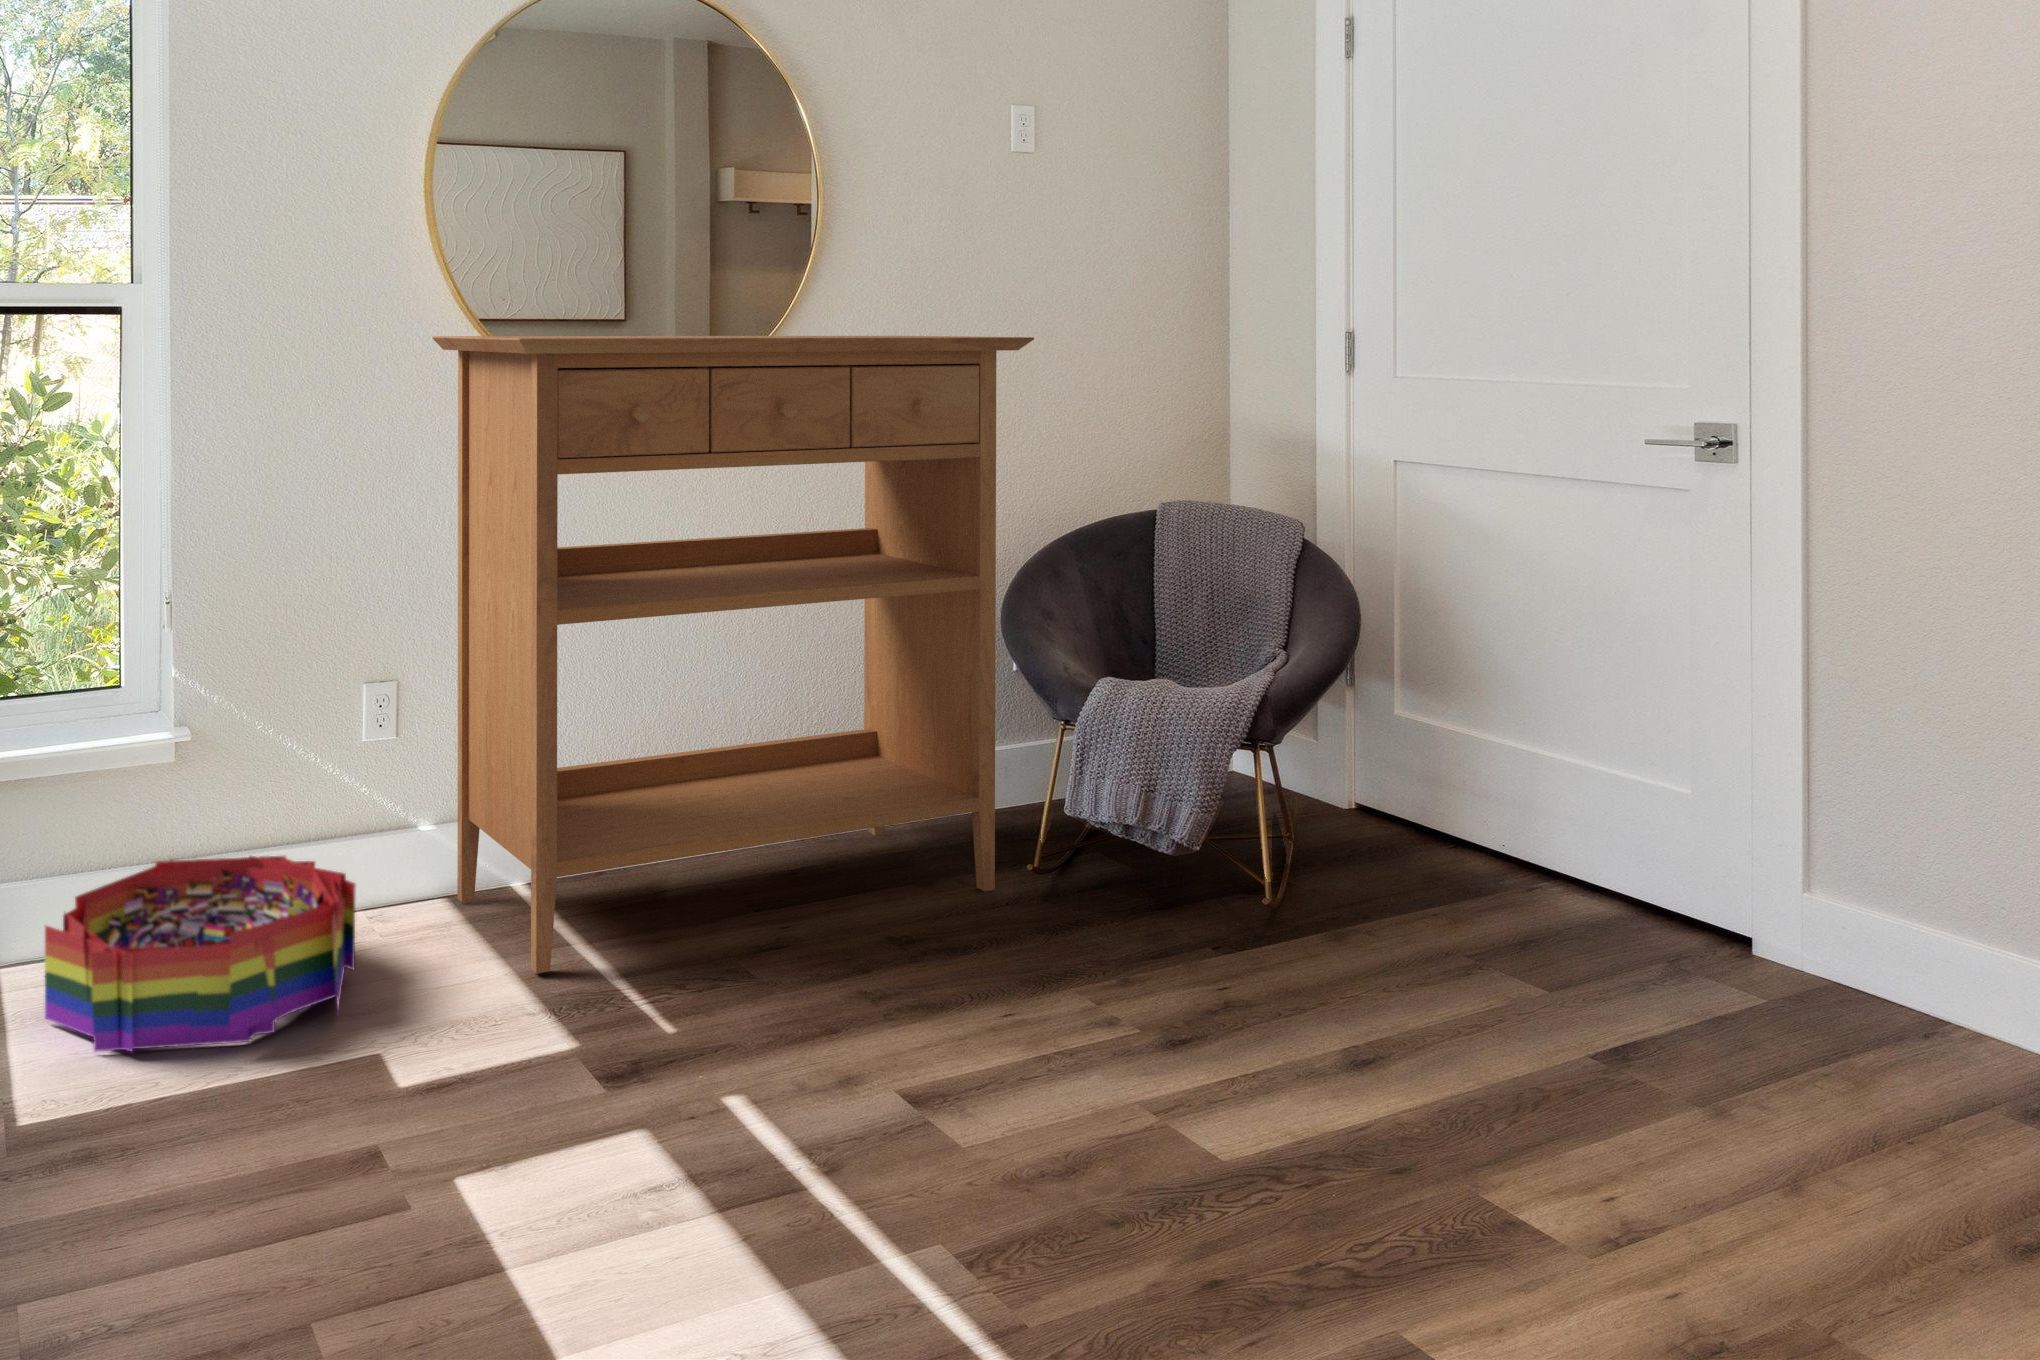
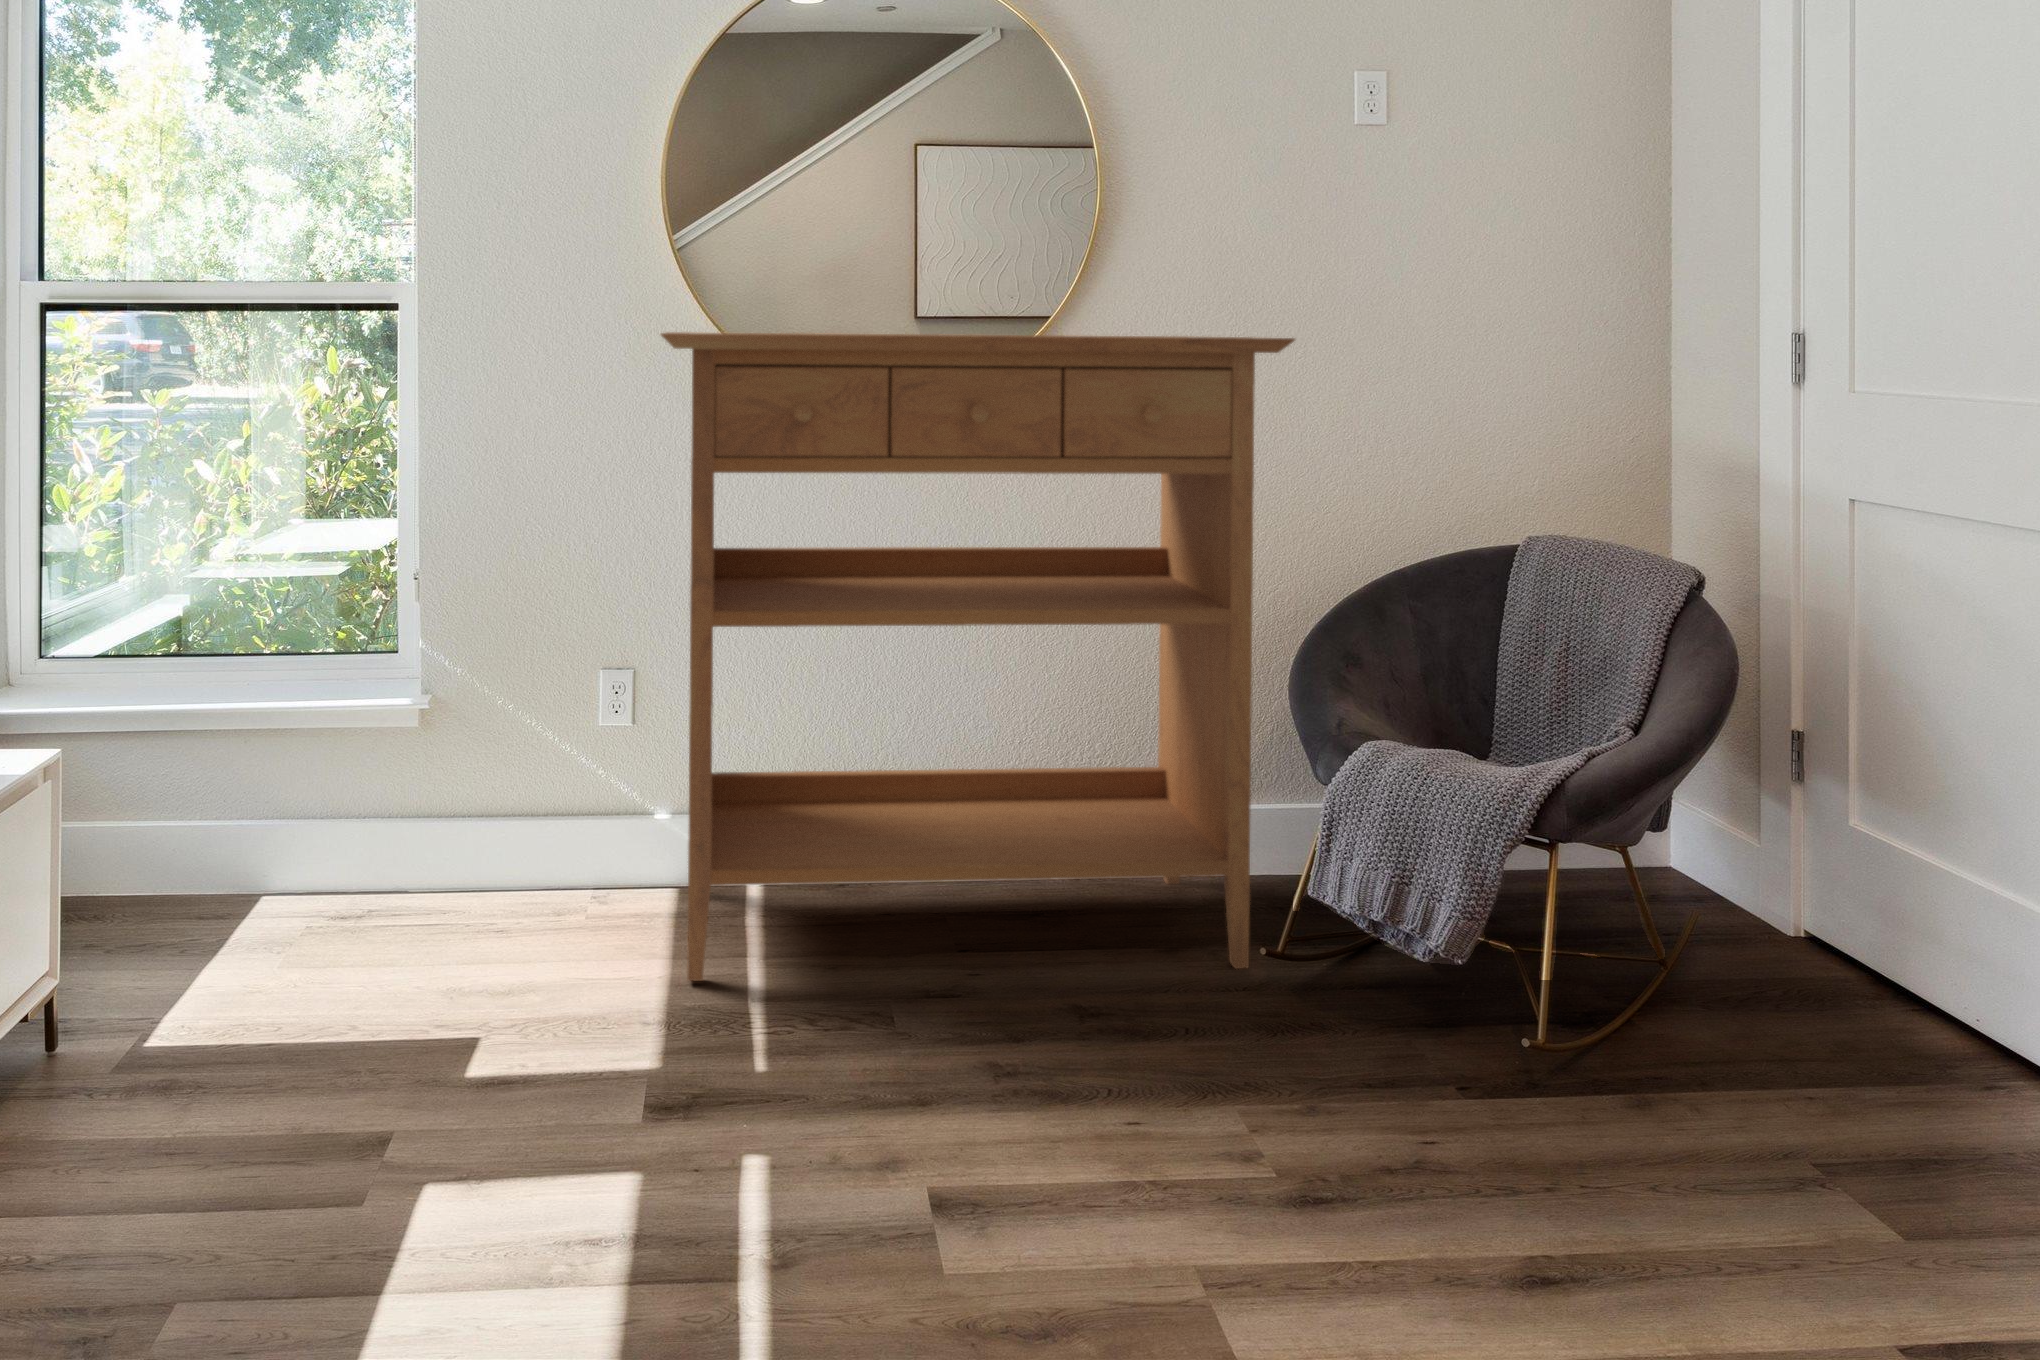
storage bin: present [45,856,355,1051] -> none [250,817,532,1003]

